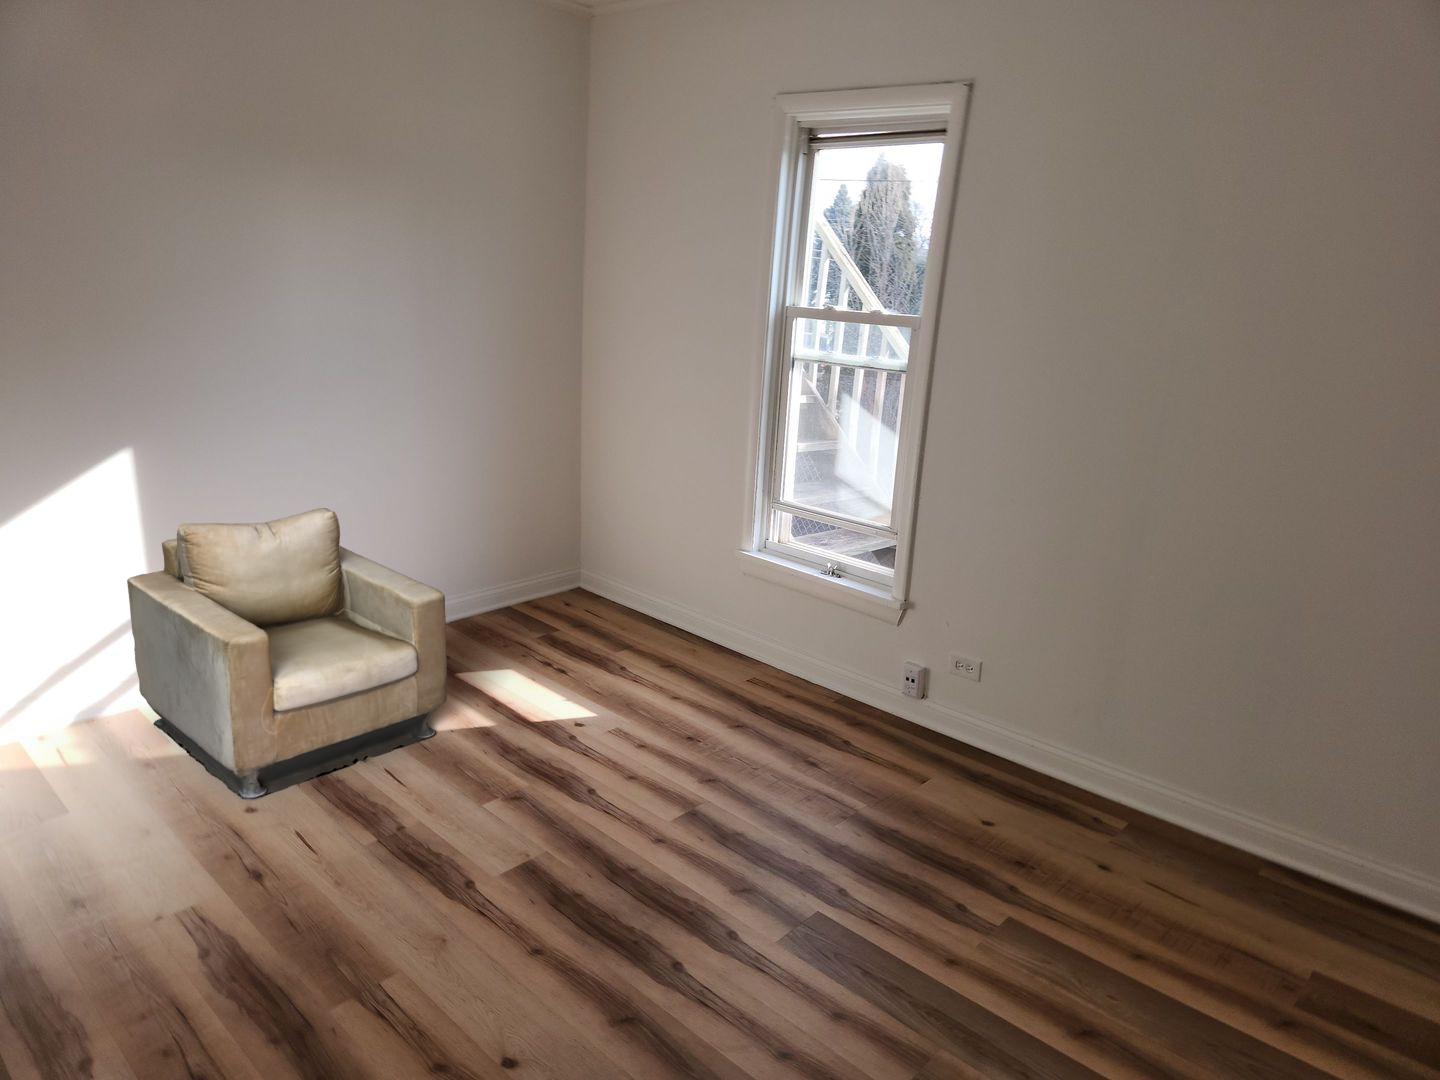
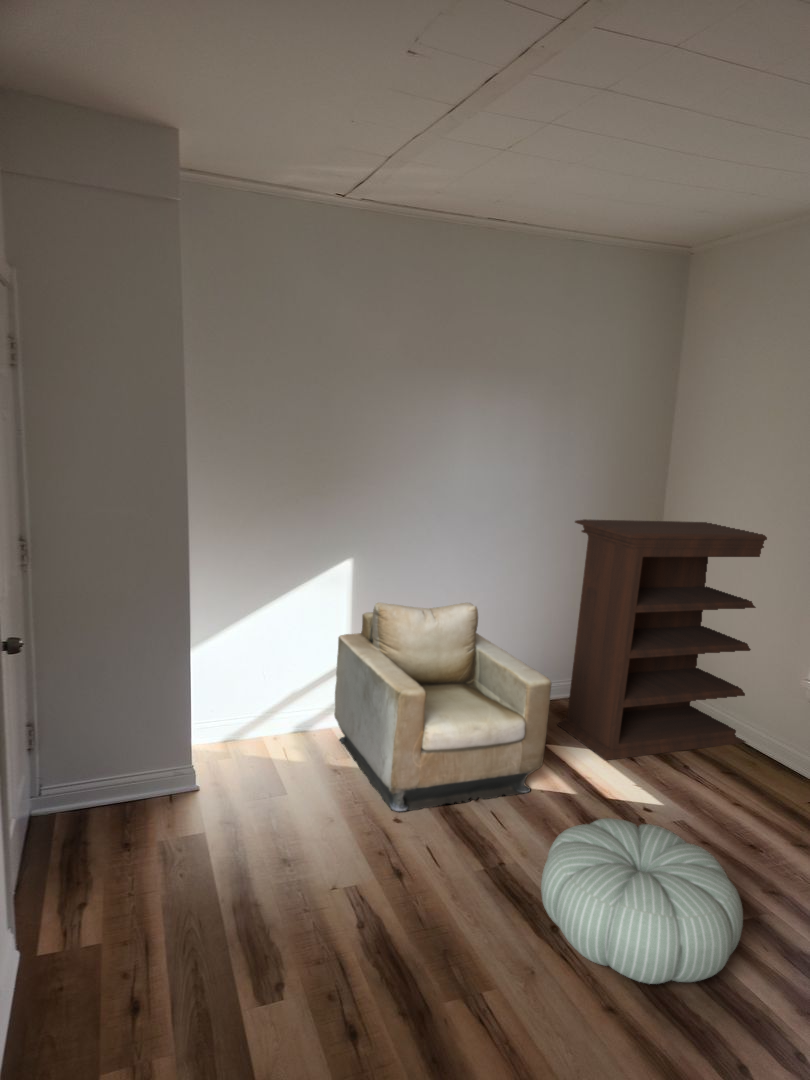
bookshelf: none [459,374,721,679] -> present [557,519,767,760]
pouf: none [447,739,673,912] -> present [541,818,743,984]

